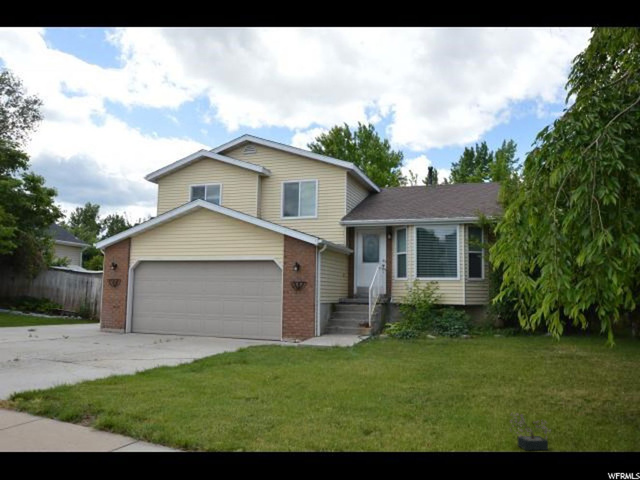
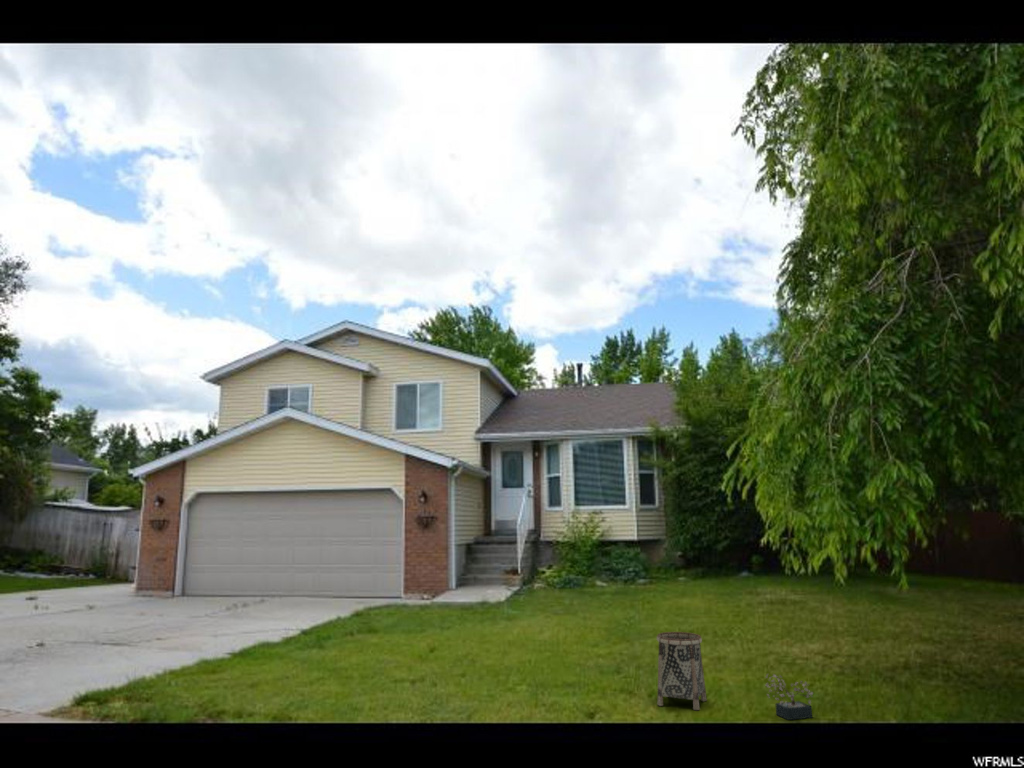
basket: none [422,374,465,437] -> present [657,632,707,710]

